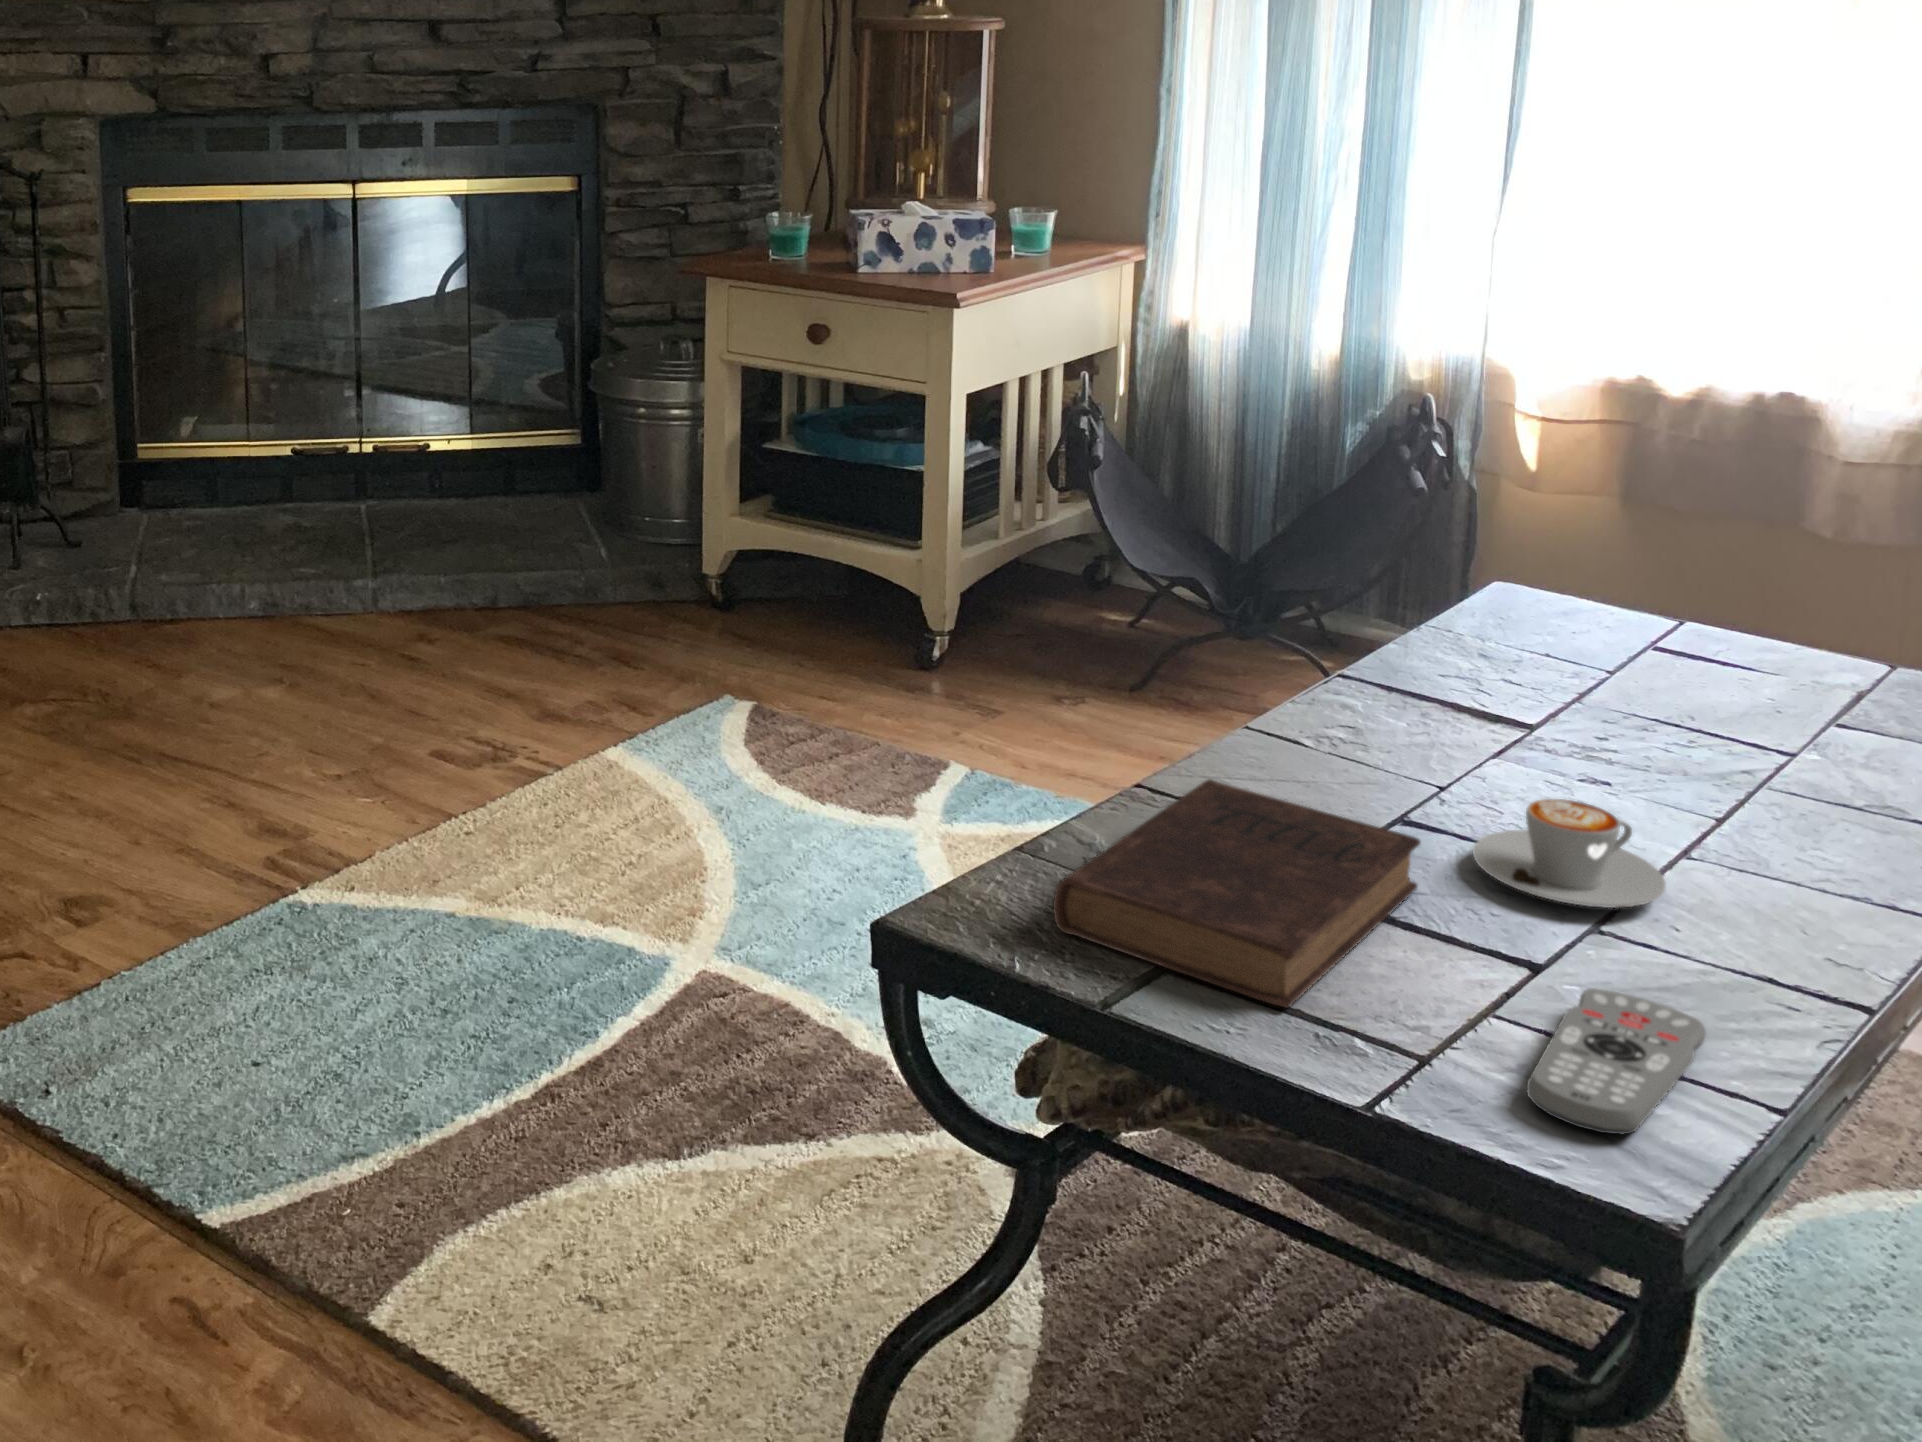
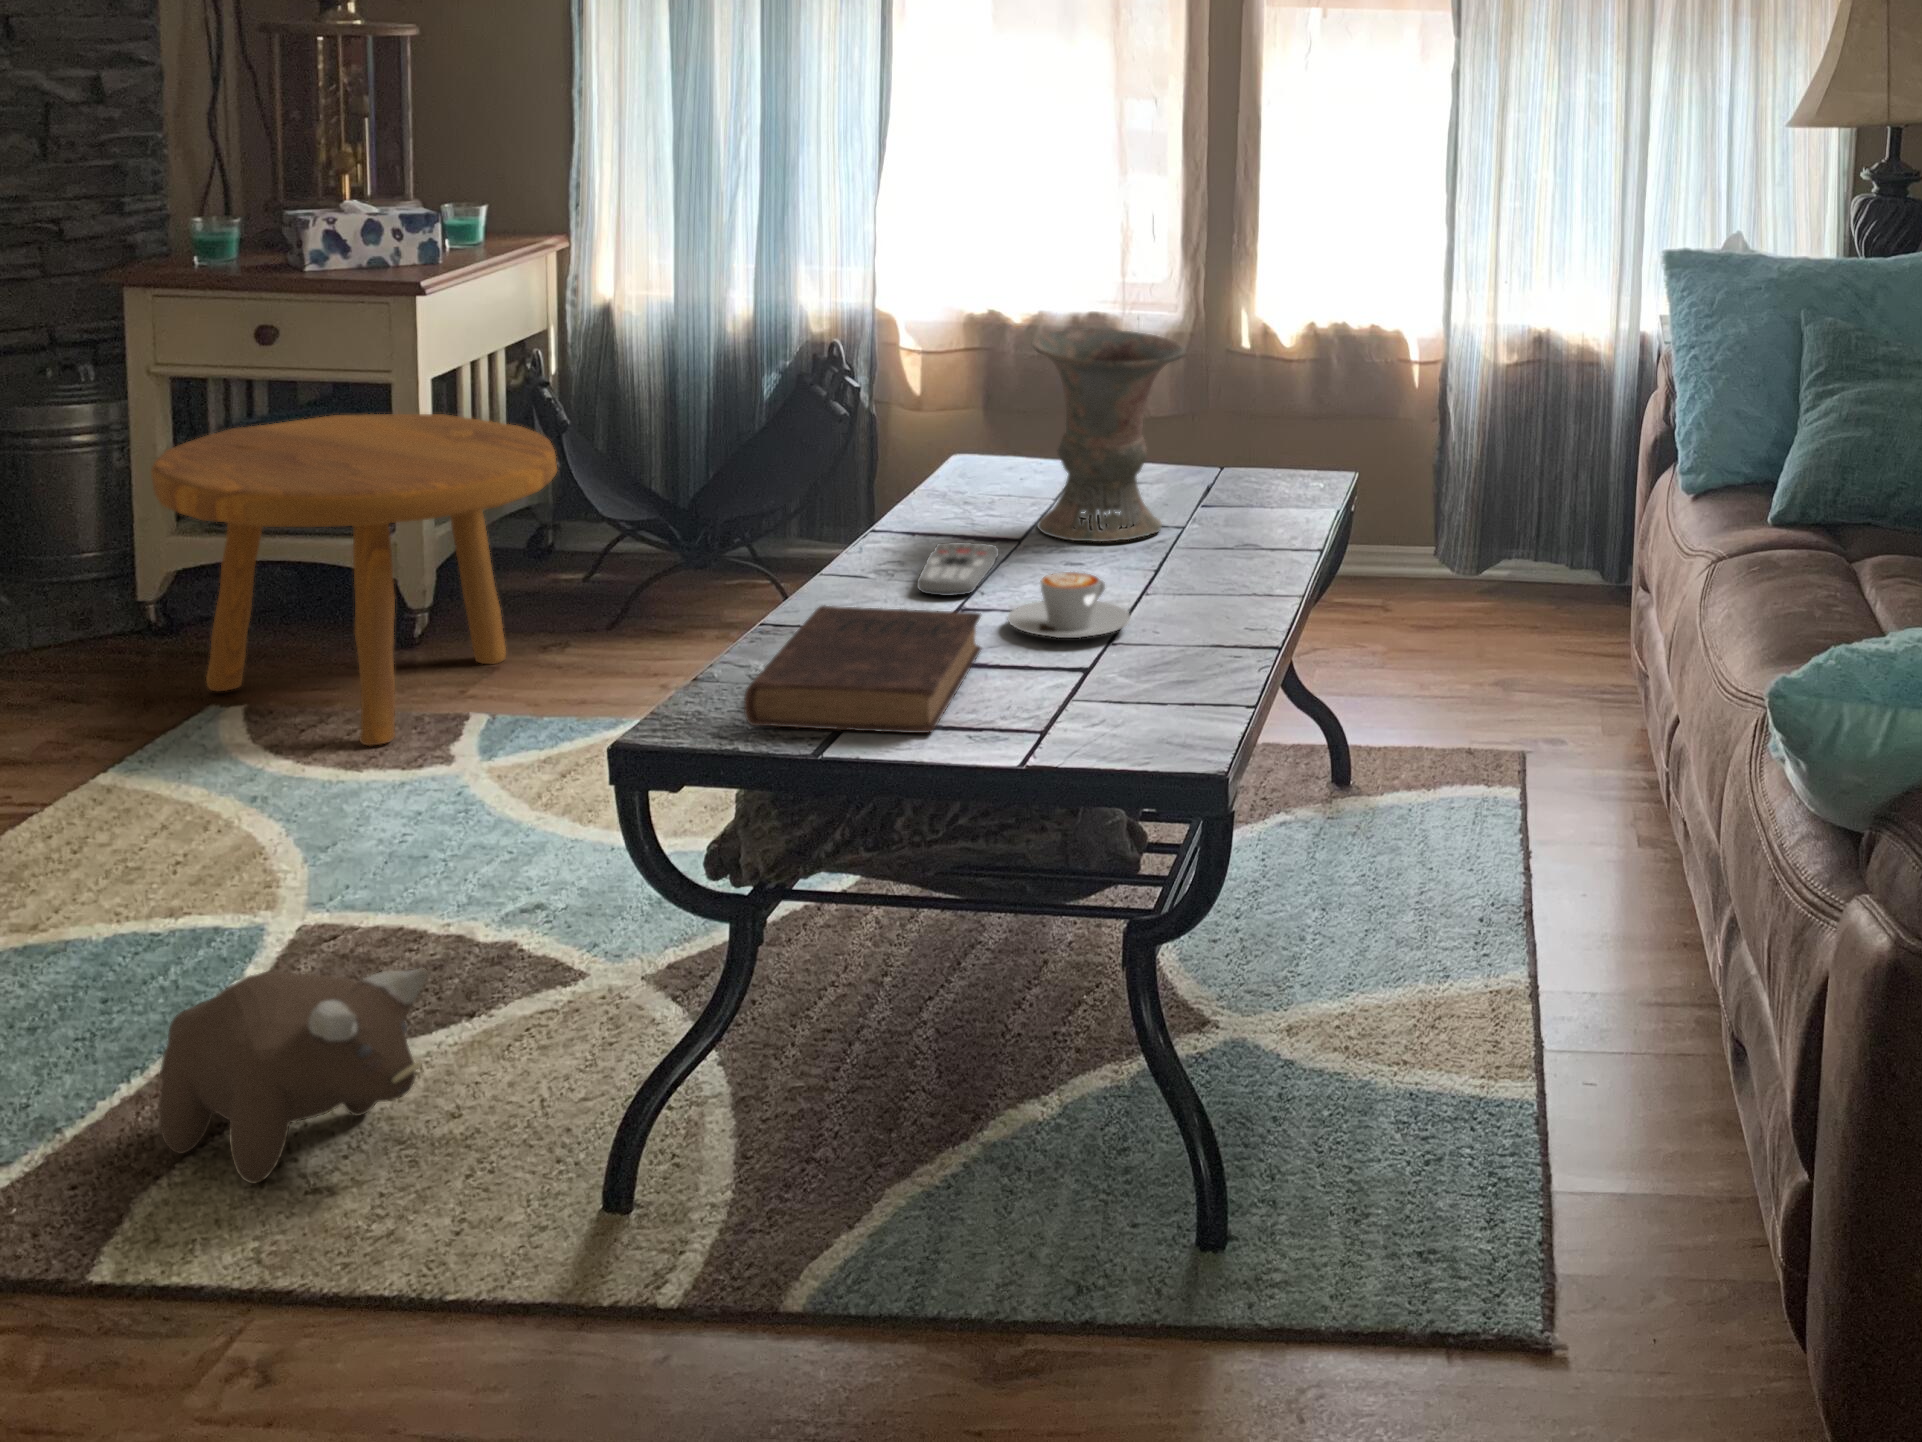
footstool: none [683,424,1062,779] -> present [151,414,557,746]
vase: none [1586,440,1844,751] -> present [1032,329,1185,542]
remote control: present [1527,988,1706,1135] -> present [917,542,999,596]
plush toy: none [483,1040,719,1264] -> present [158,968,427,1183]

